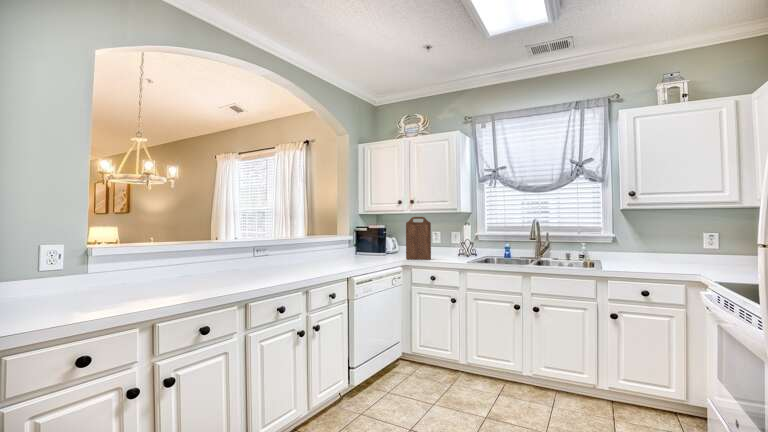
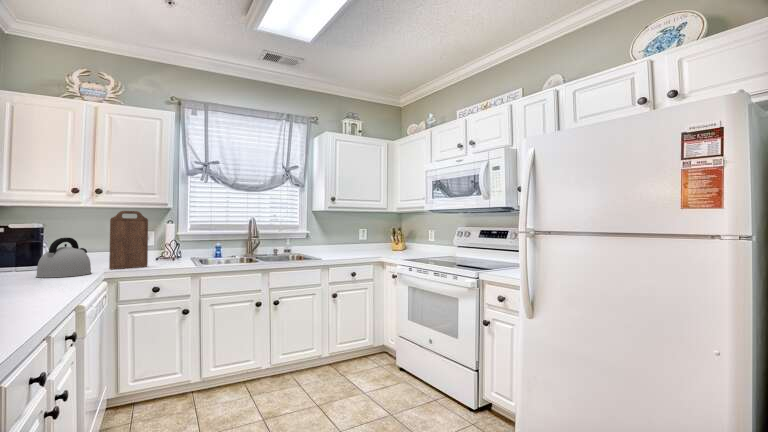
kettle: none [360,236,389,262] -> present [36,238,91,278]

